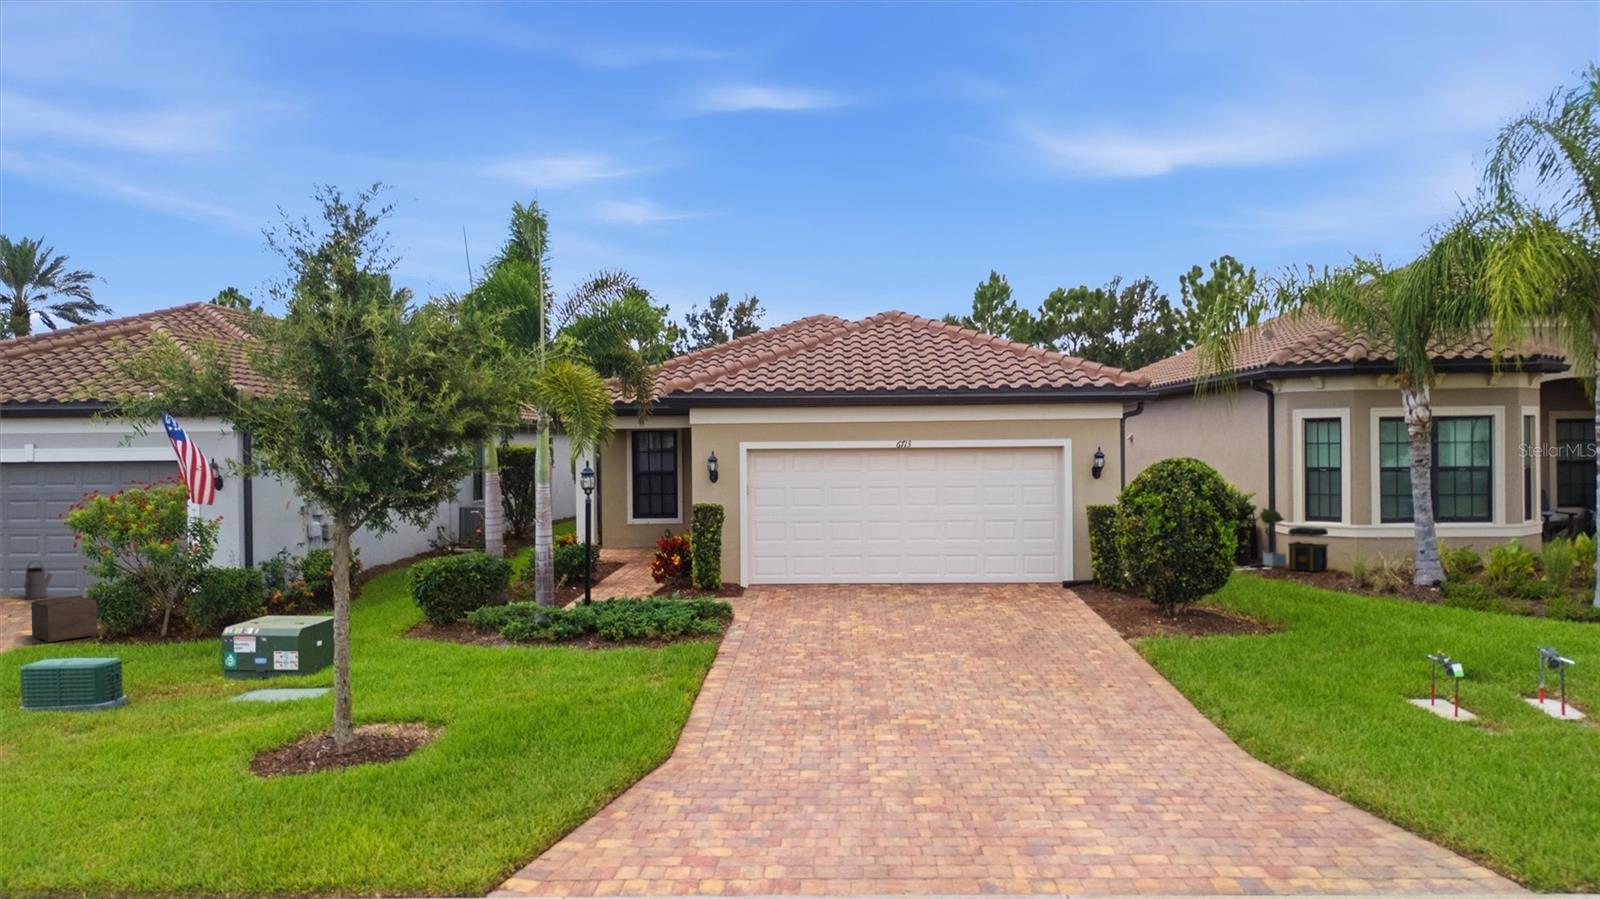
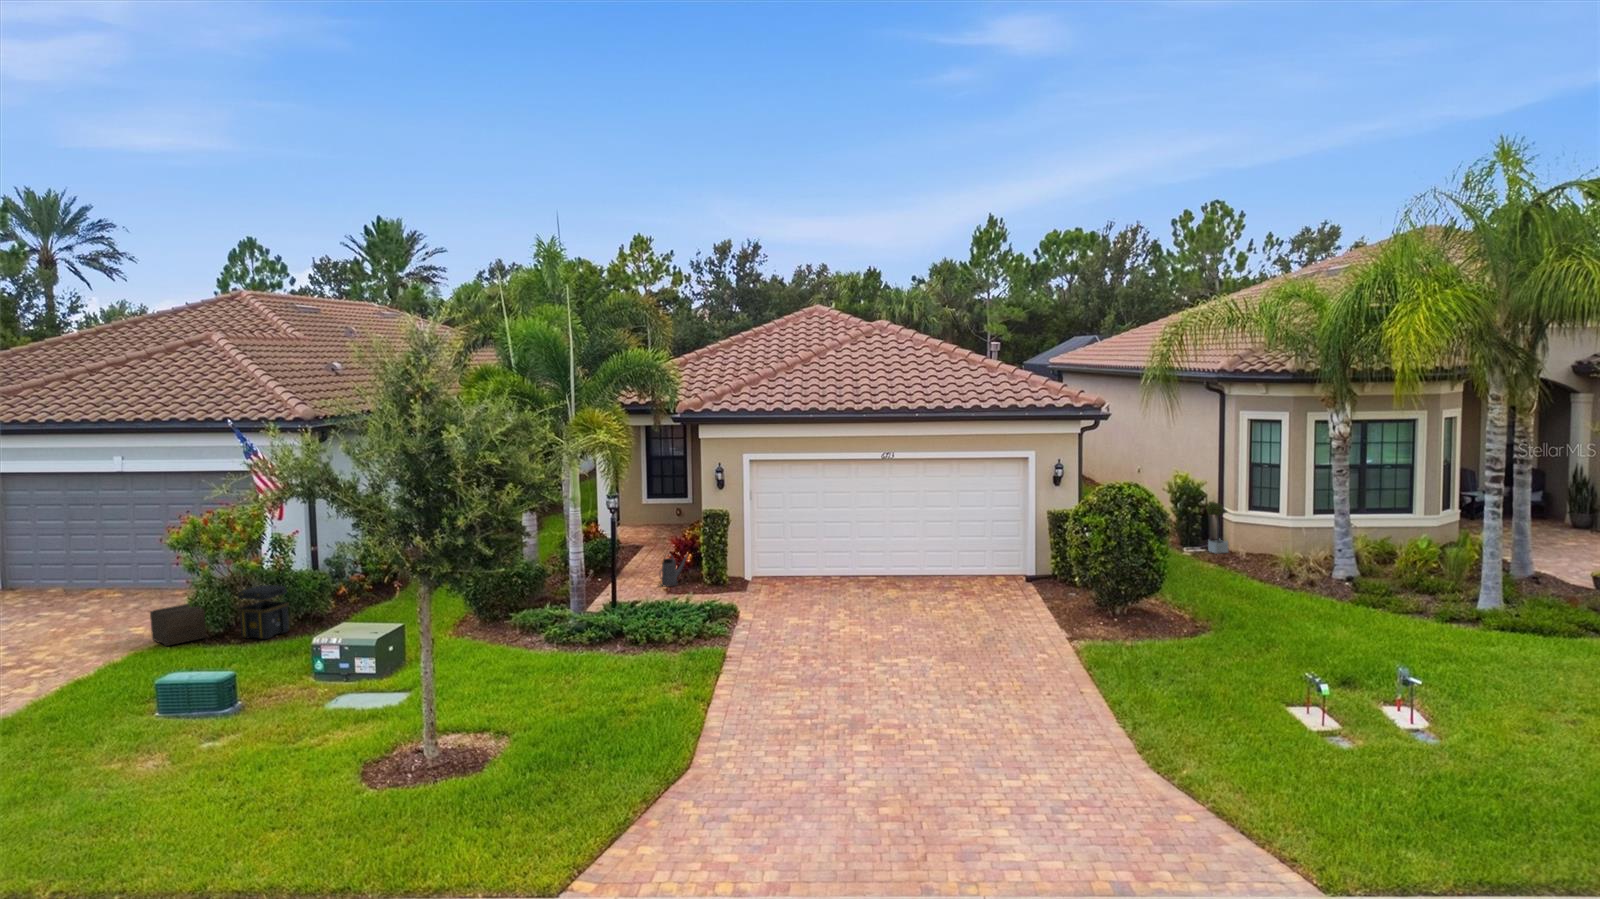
toolbox: present [1288,527,1328,572] -> present [238,585,289,639]
watering can: present [24,562,52,600] -> present [659,554,688,587]

